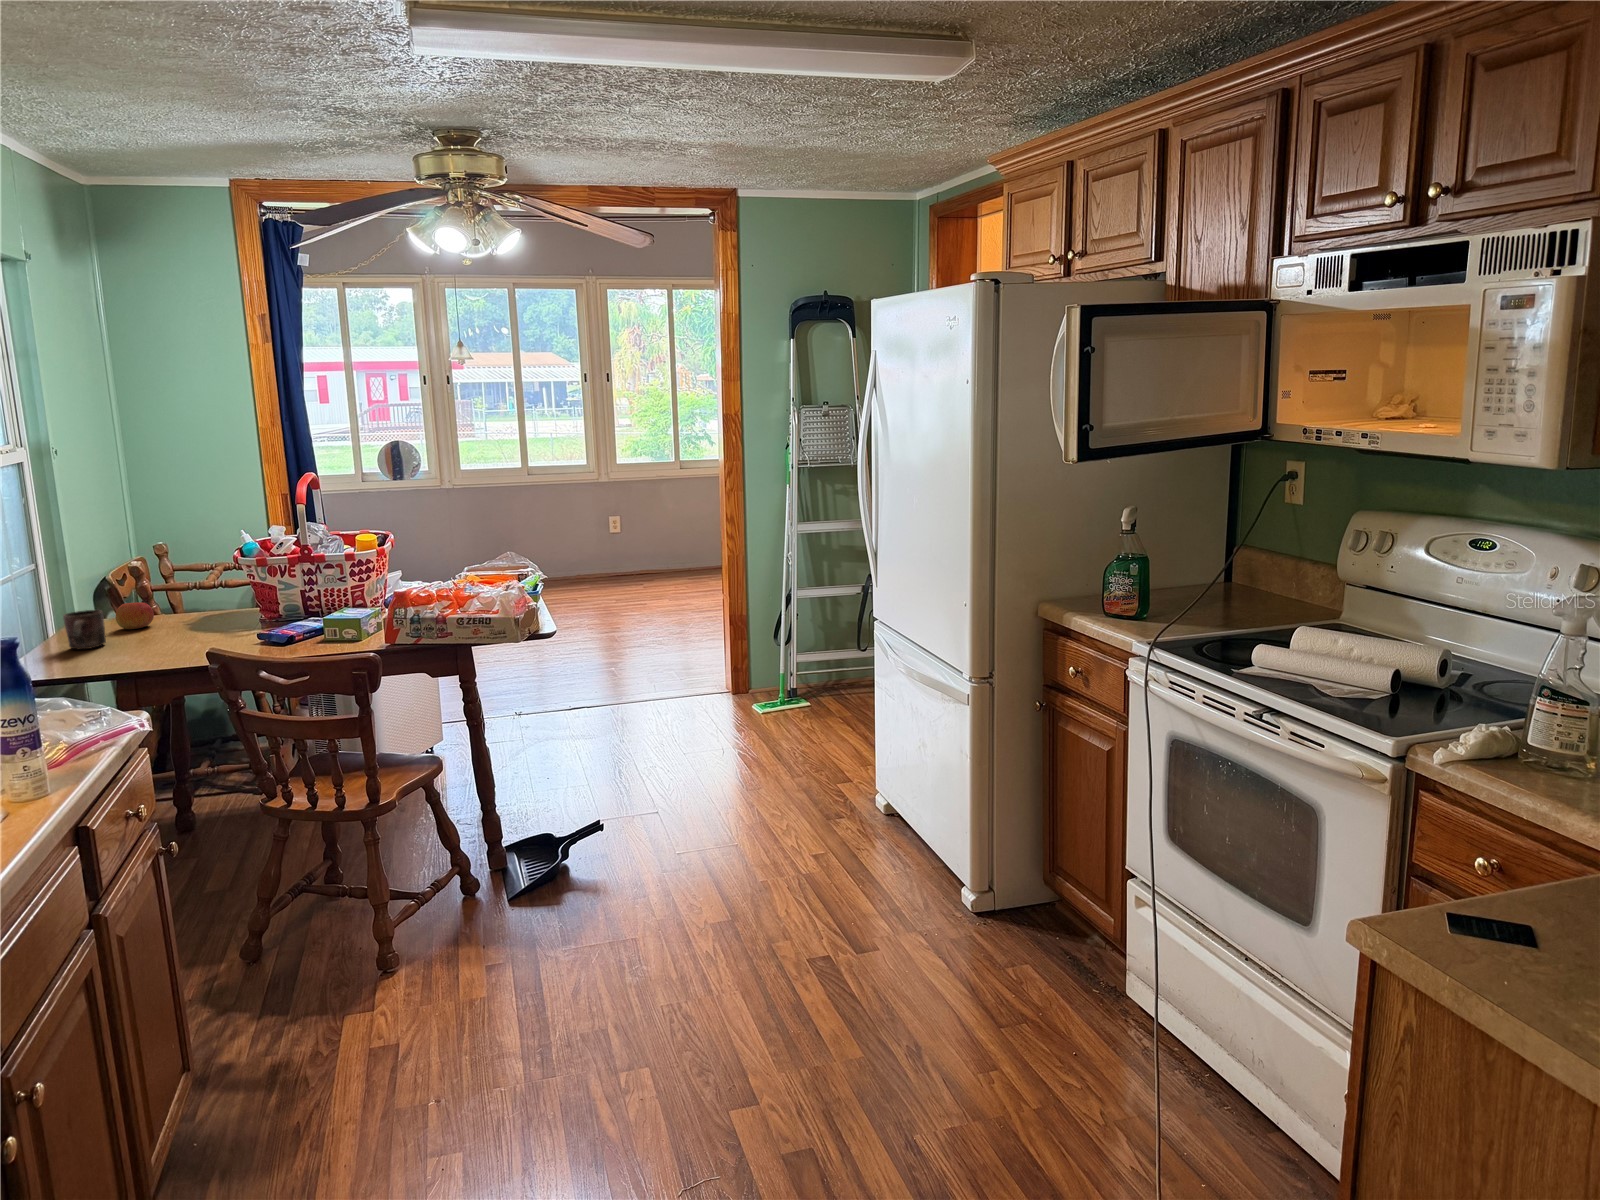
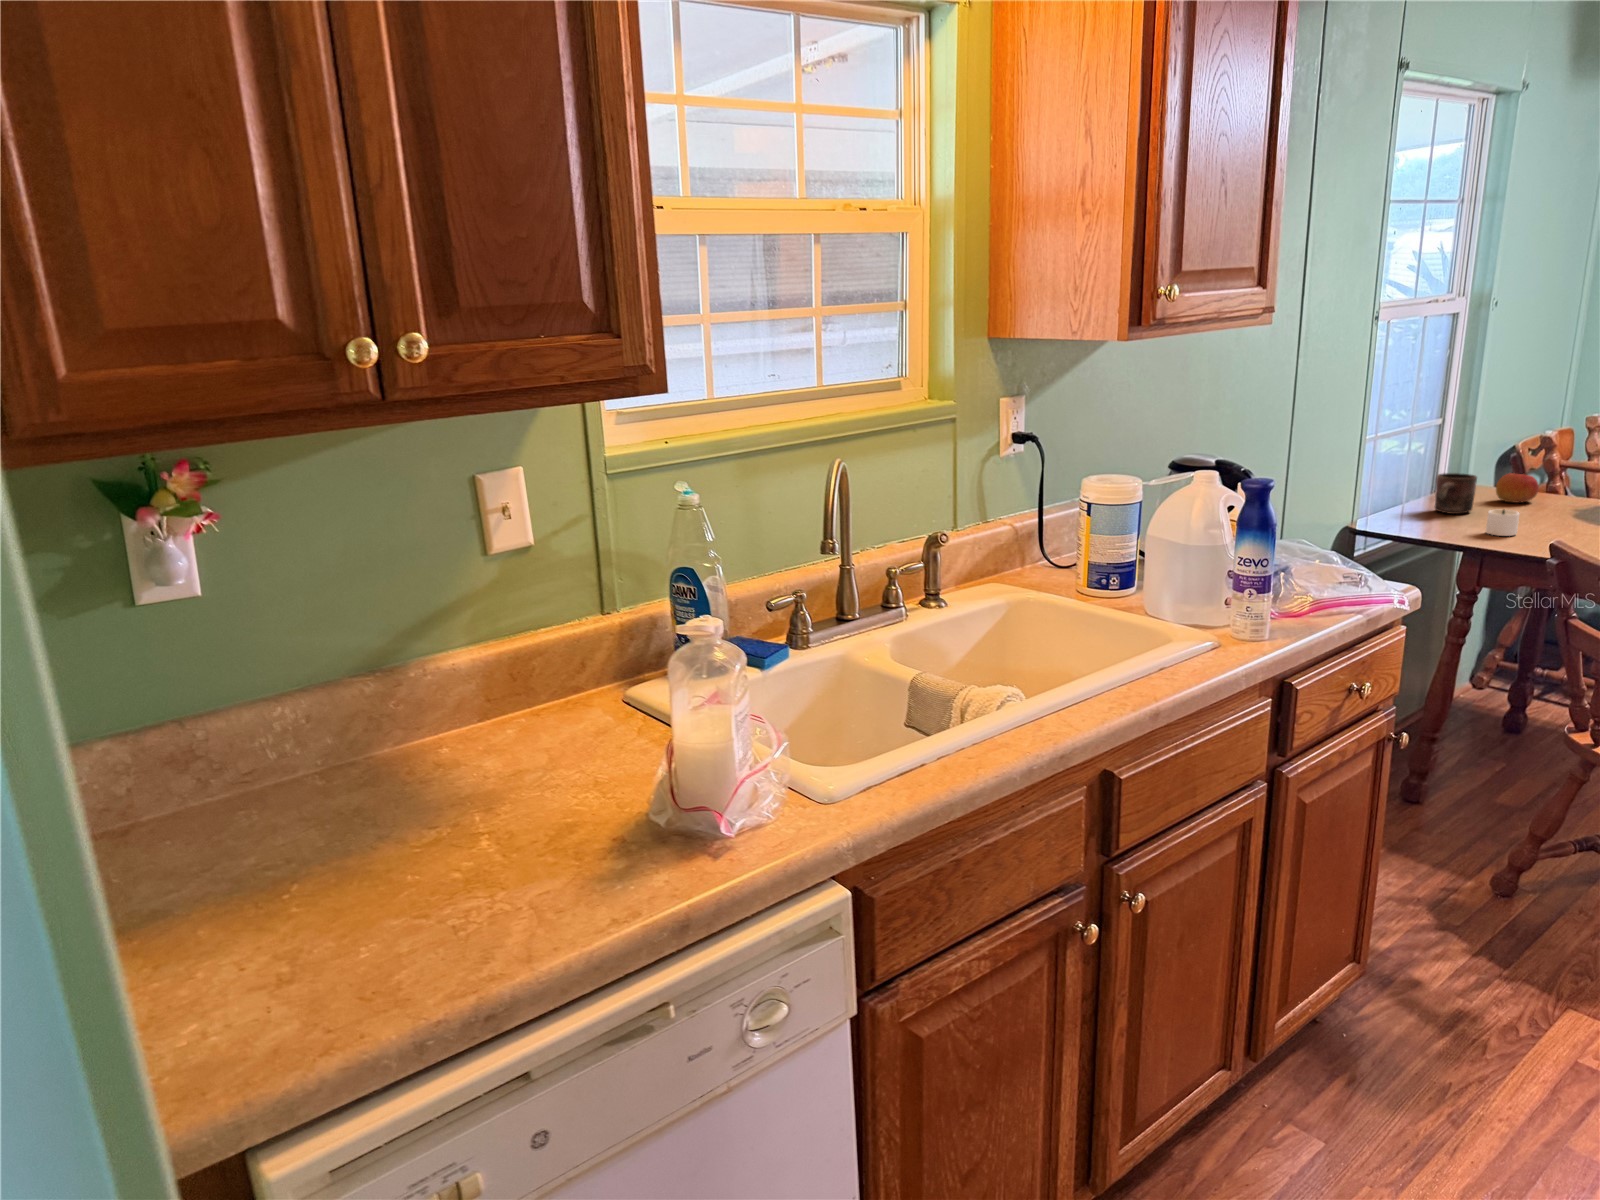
candle: none [131,634,171,659] -> present [1486,509,1519,536]

